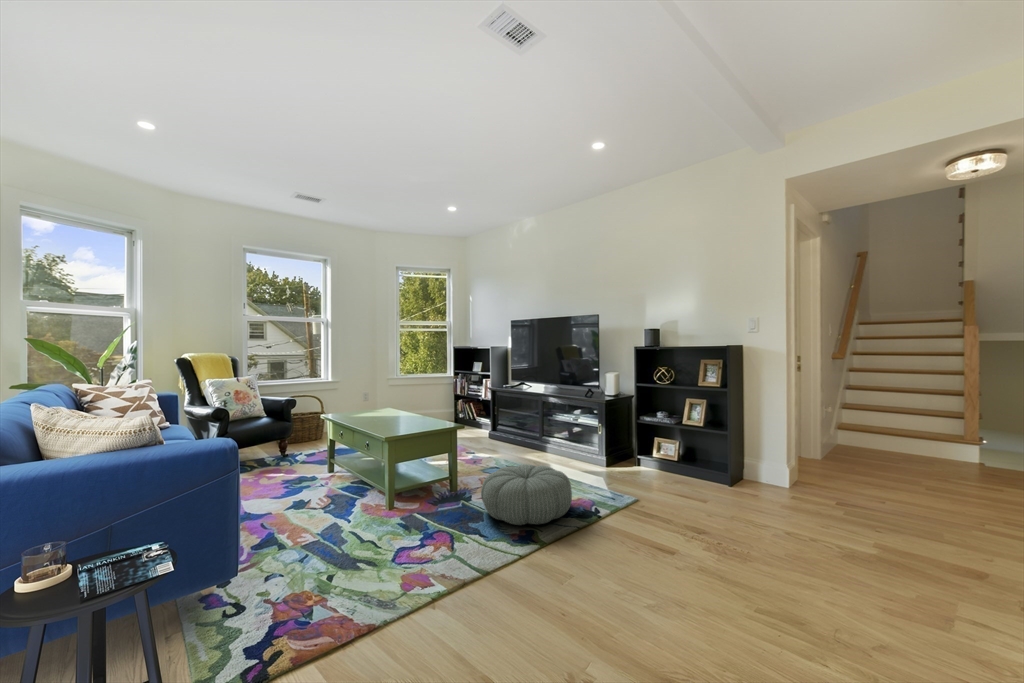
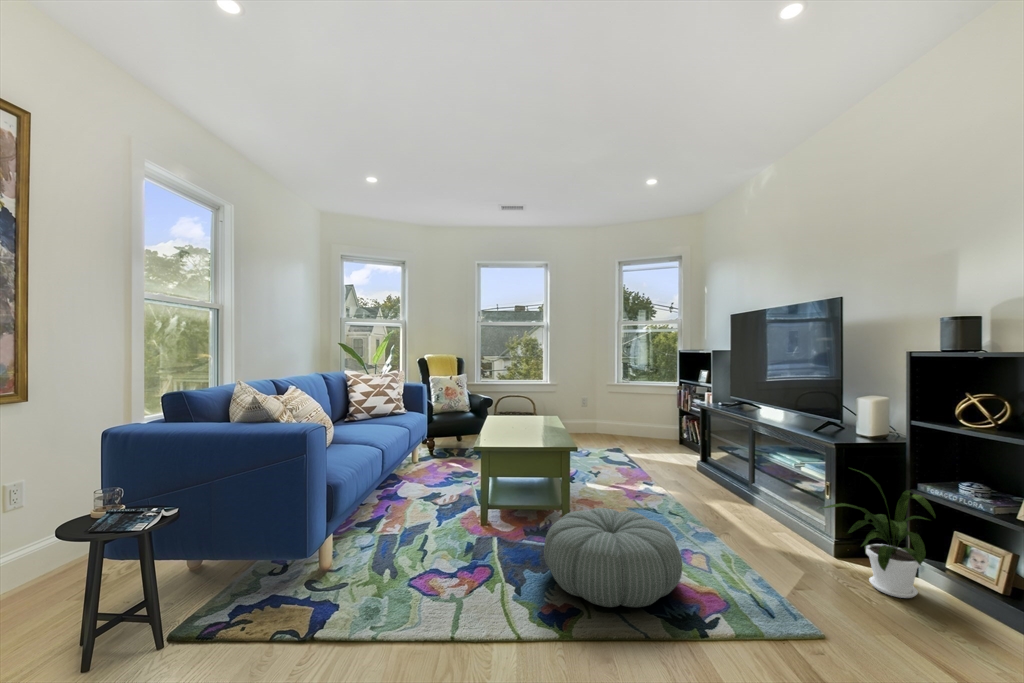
house plant: none [611,413,660,476] -> present [822,471,935,598]

